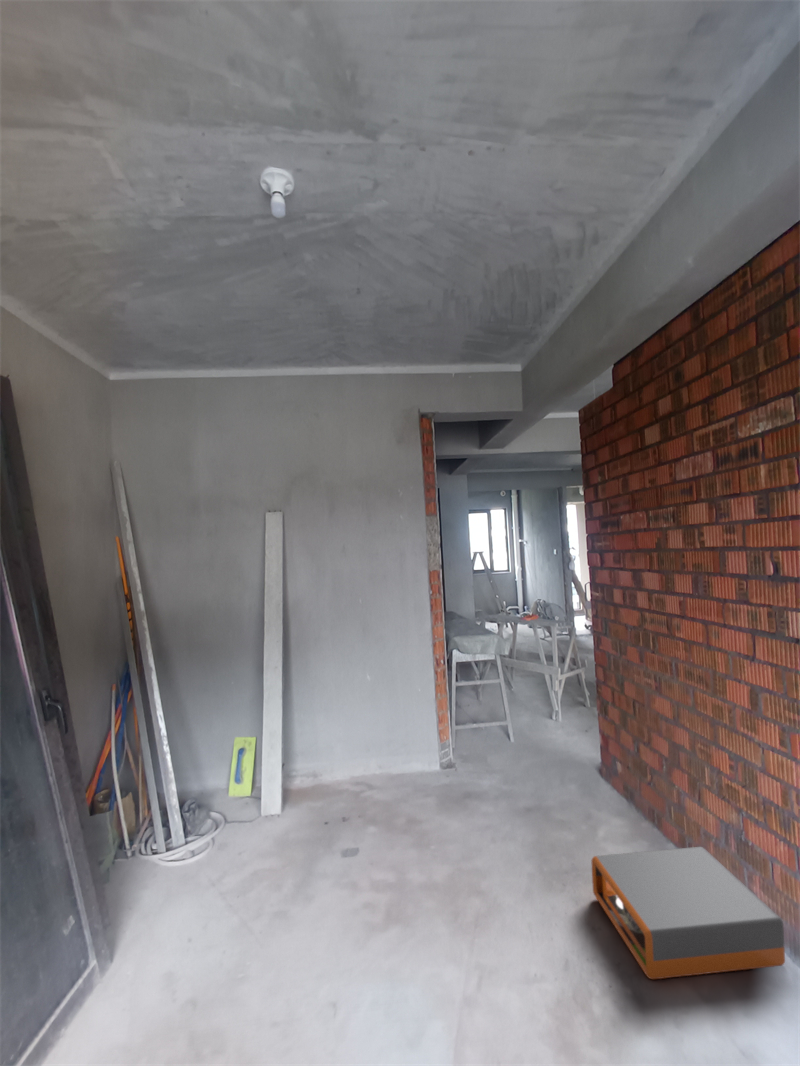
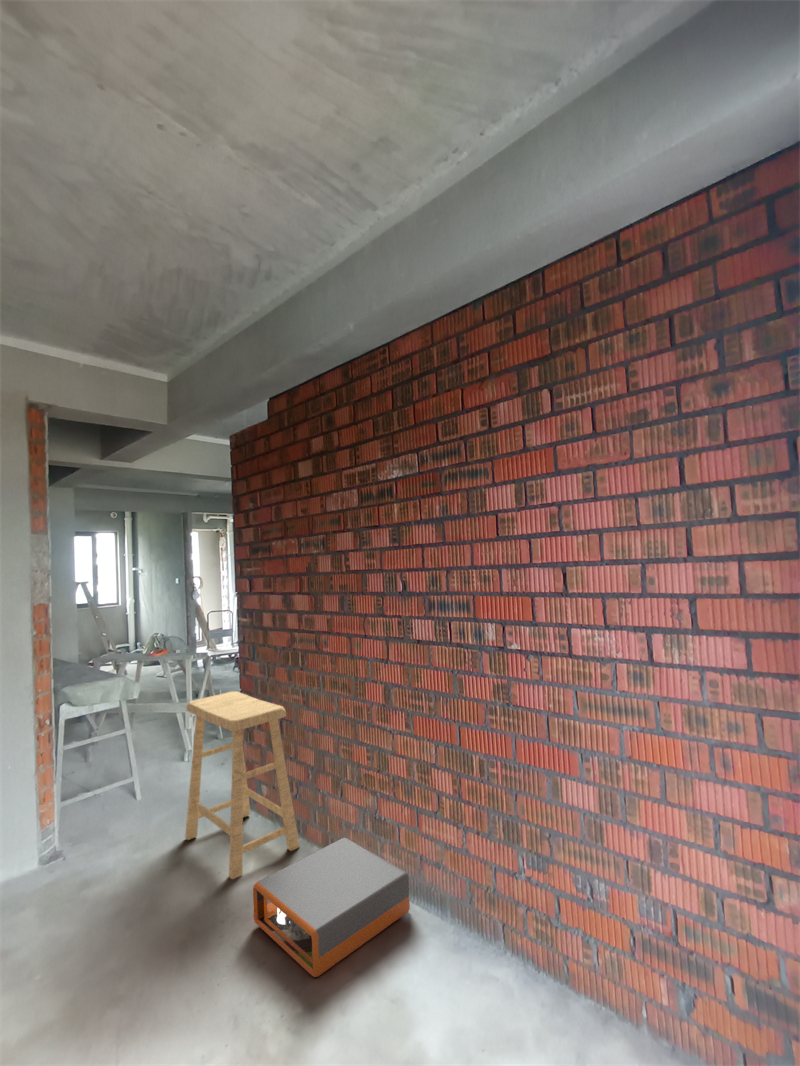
stool: none [540,664,654,845] -> present [185,691,299,879]

